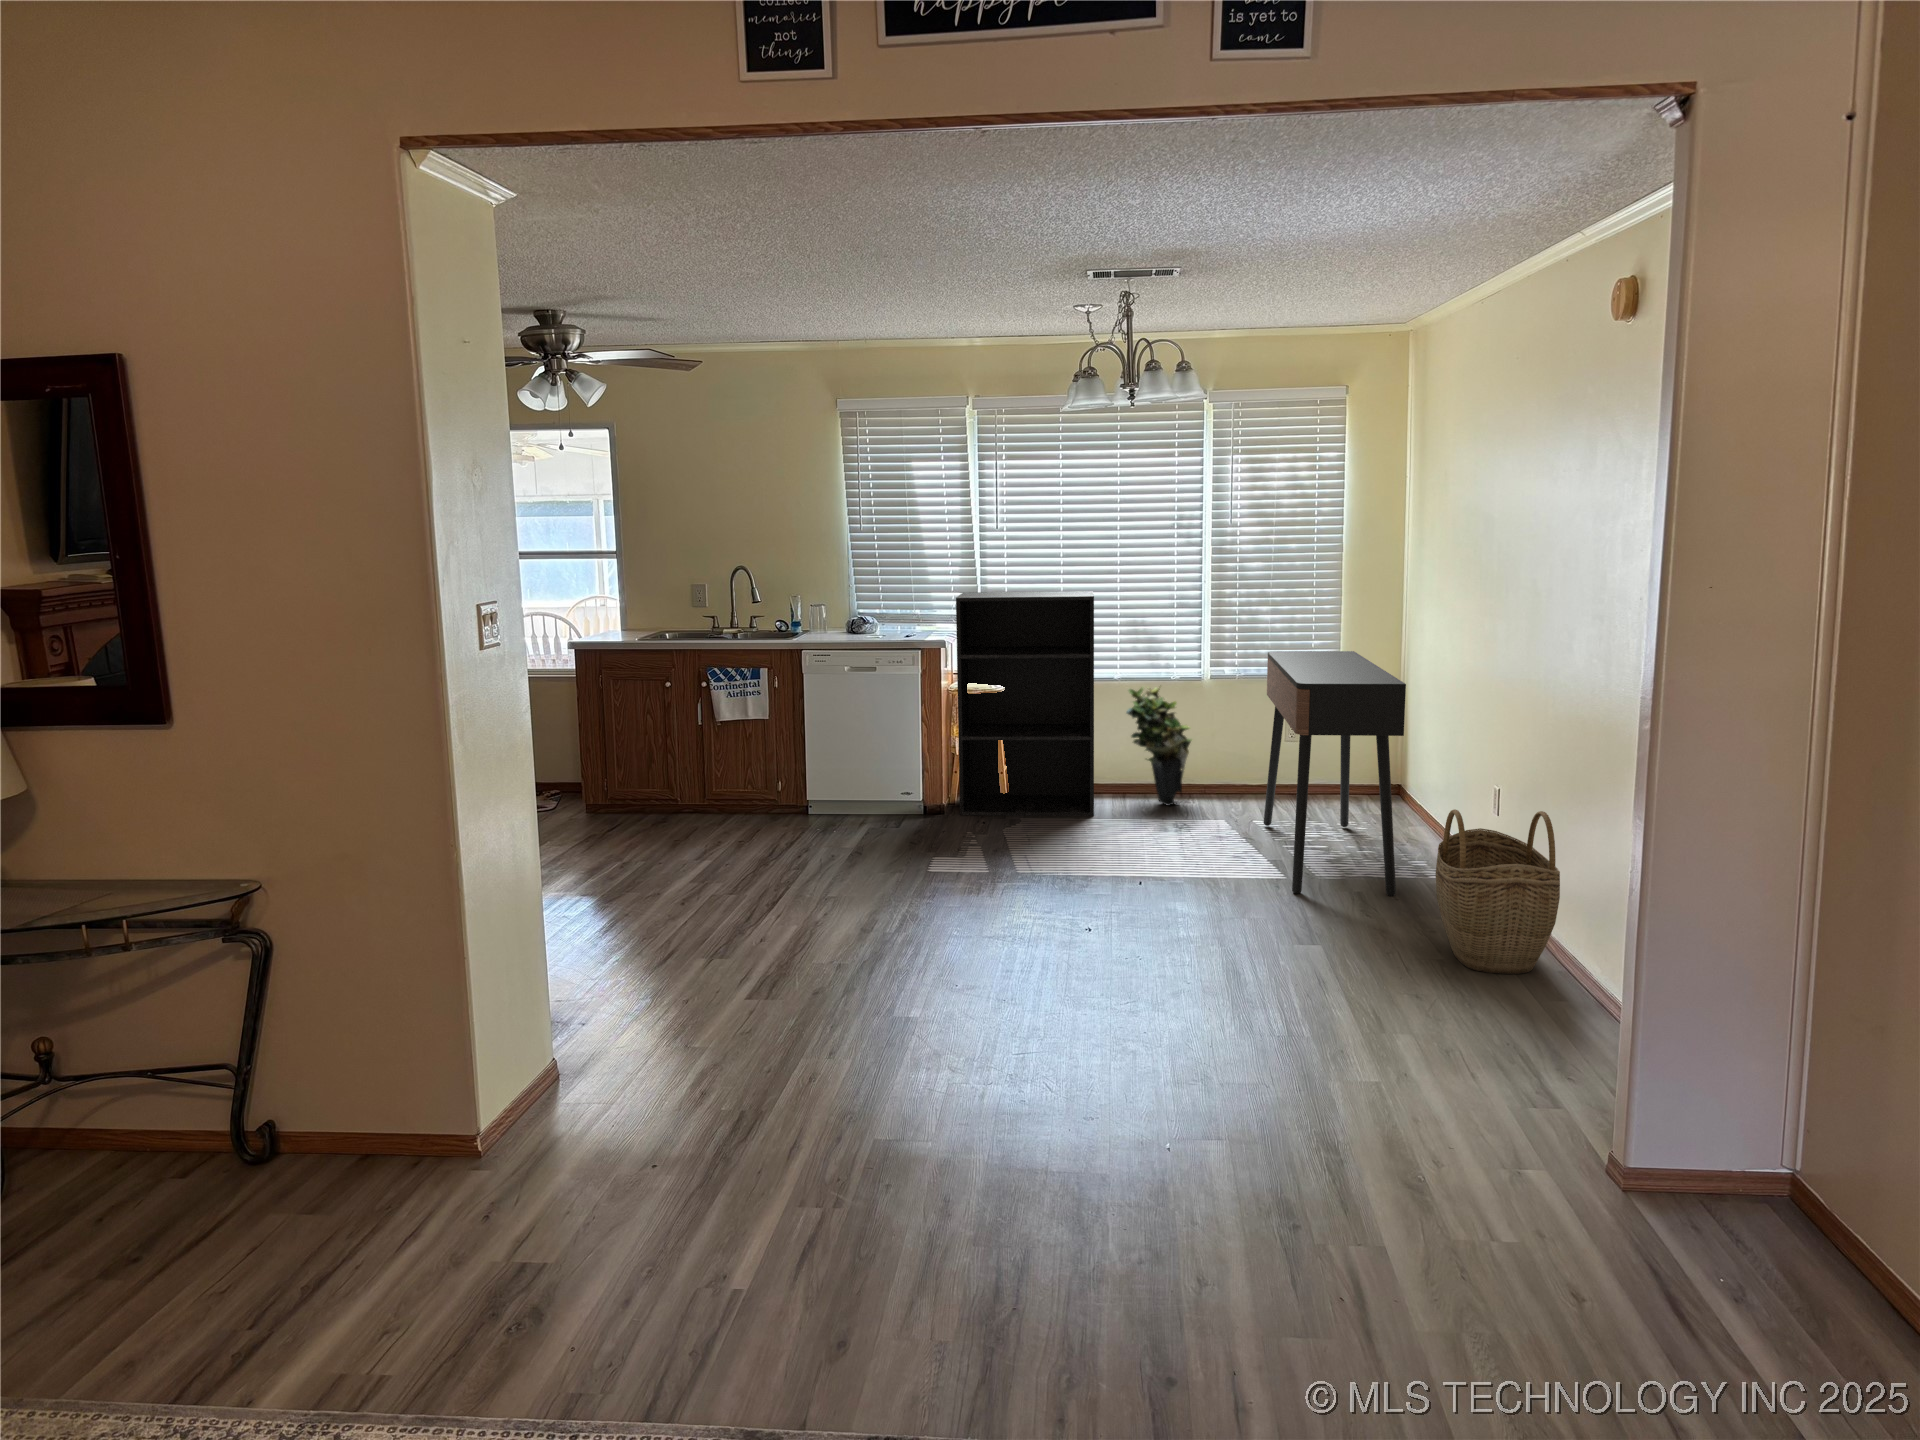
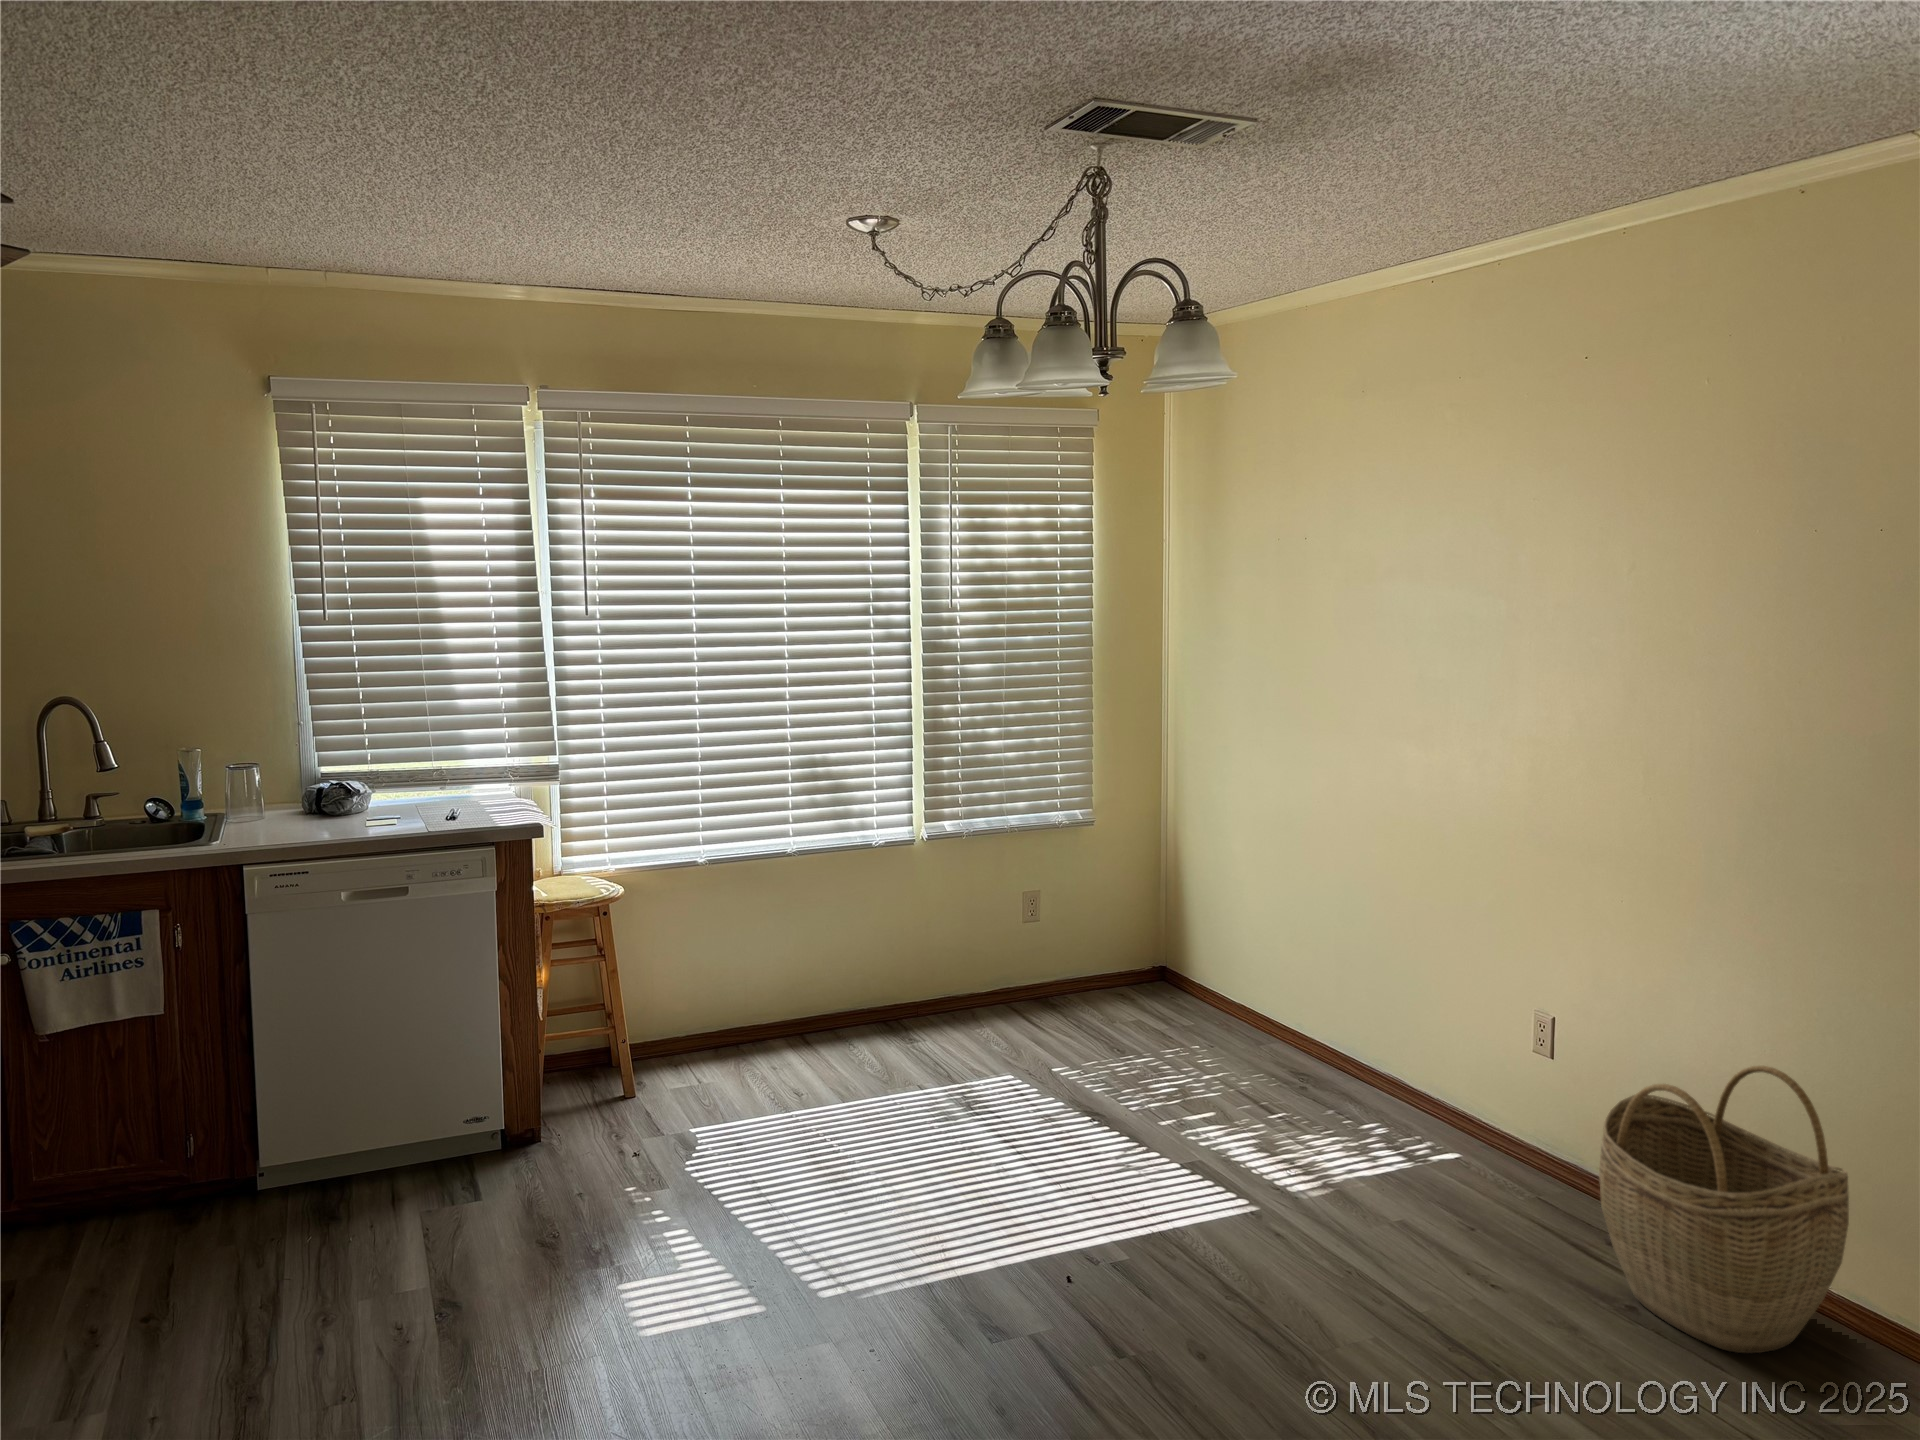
bookshelf: present [956,591,1094,816] -> none [540,717,810,1137]
console table: present [1264,651,1406,896] -> none [1081,796,1434,1224]
potted plant: present [1126,687,1192,806] -> none [817,860,931,1055]

